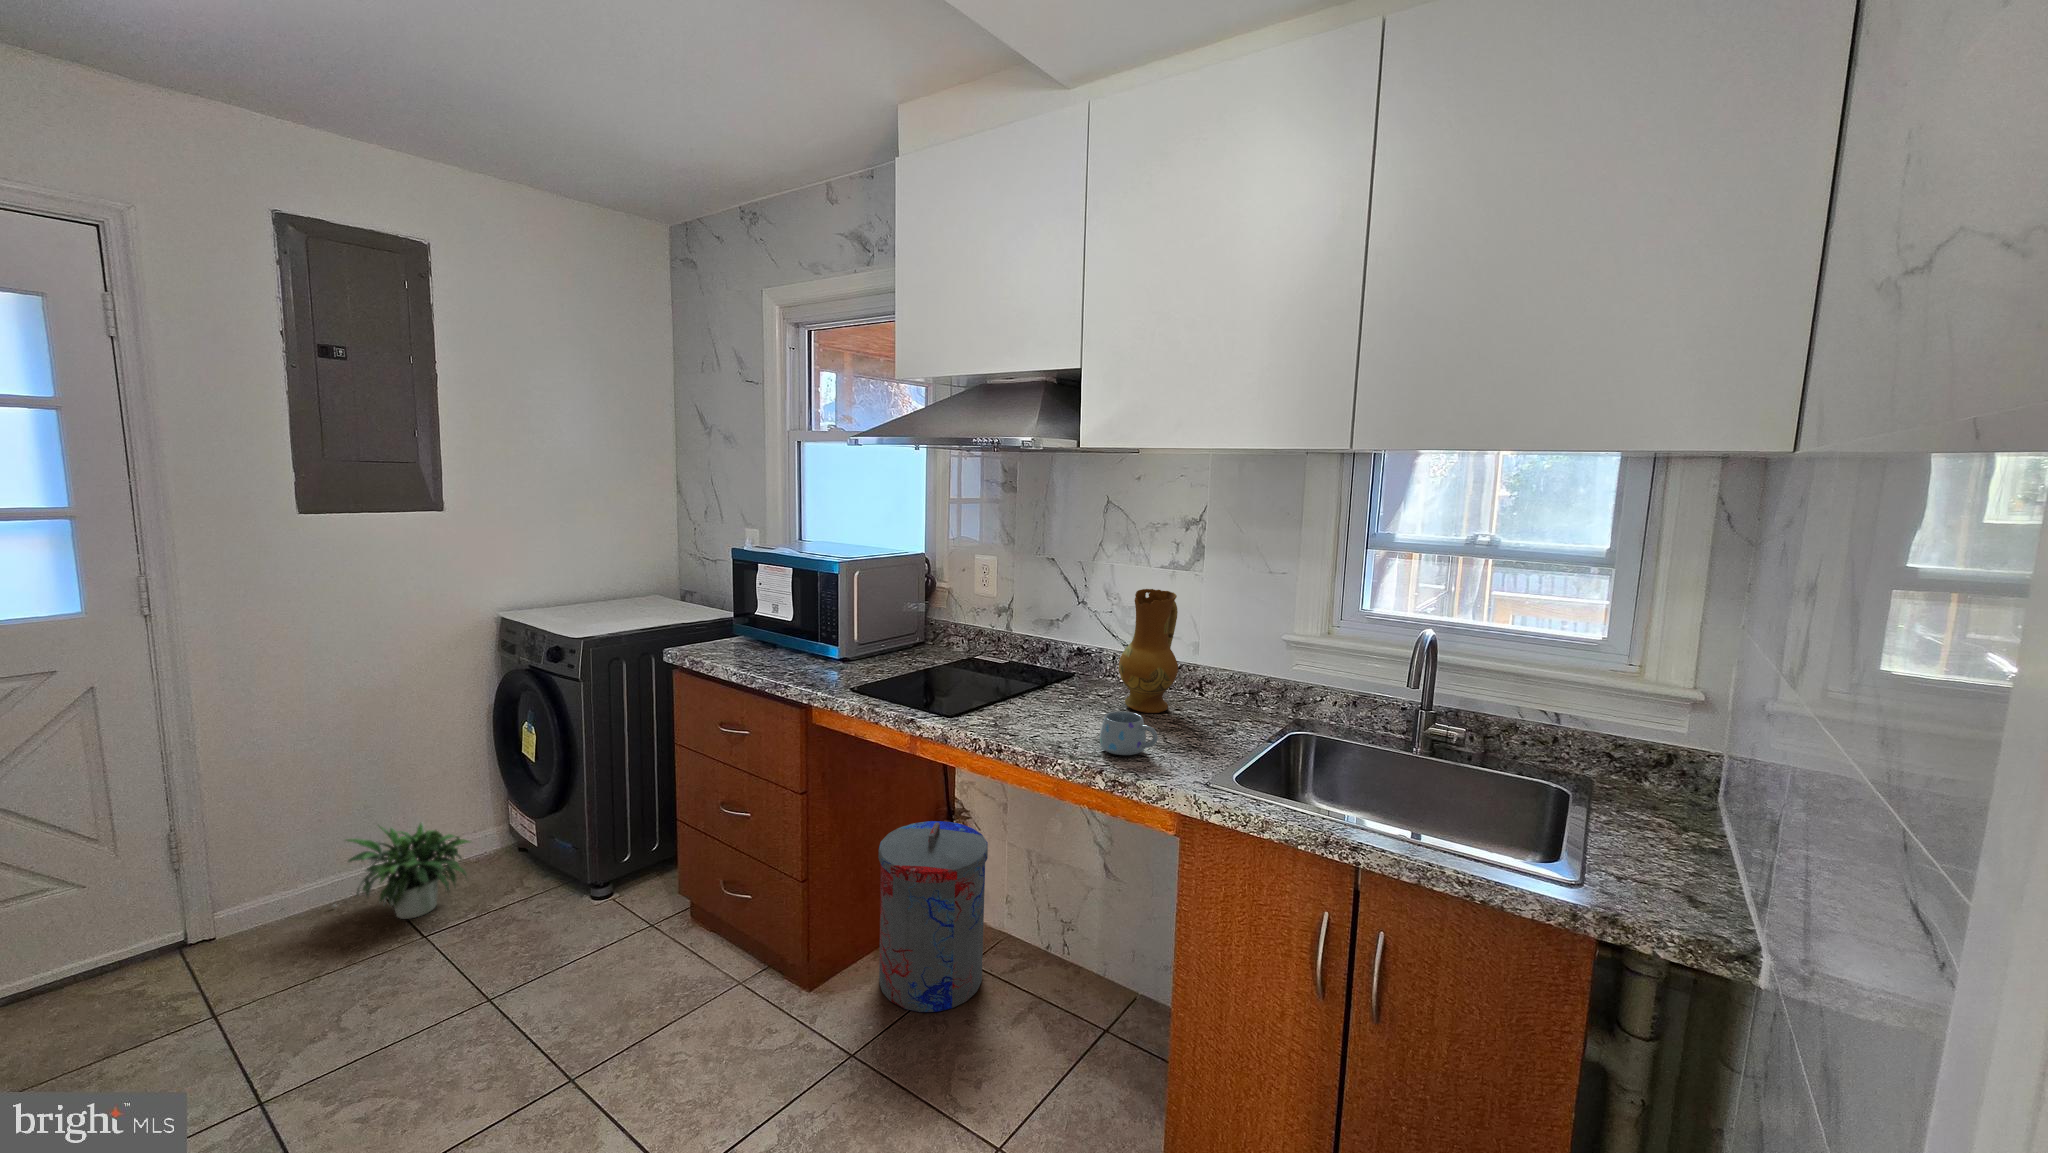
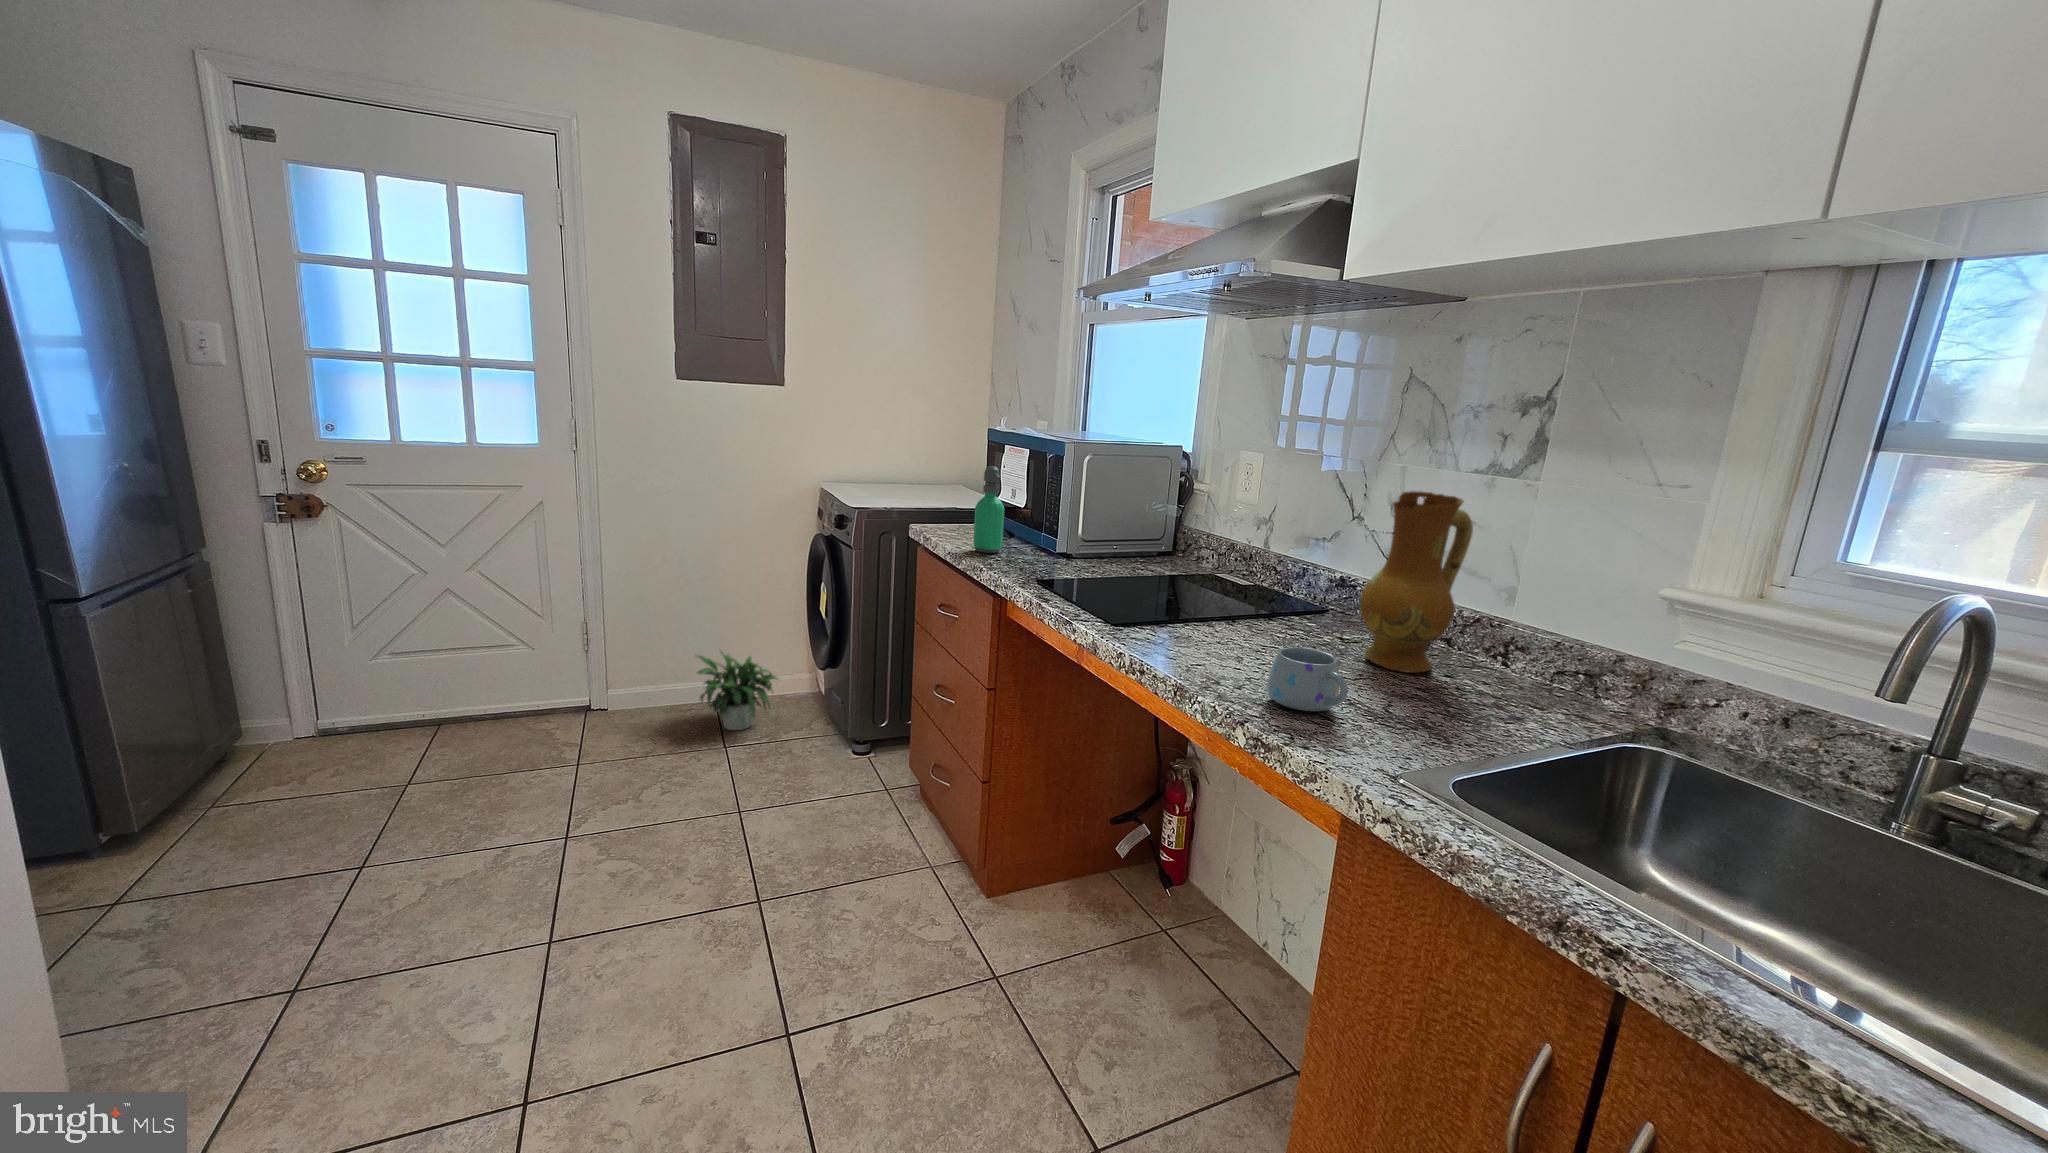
soap dispenser: none [754,586,783,667] -> present [973,466,1005,553]
trash can: present [878,821,988,1012] -> none [1056,755,1194,970]

